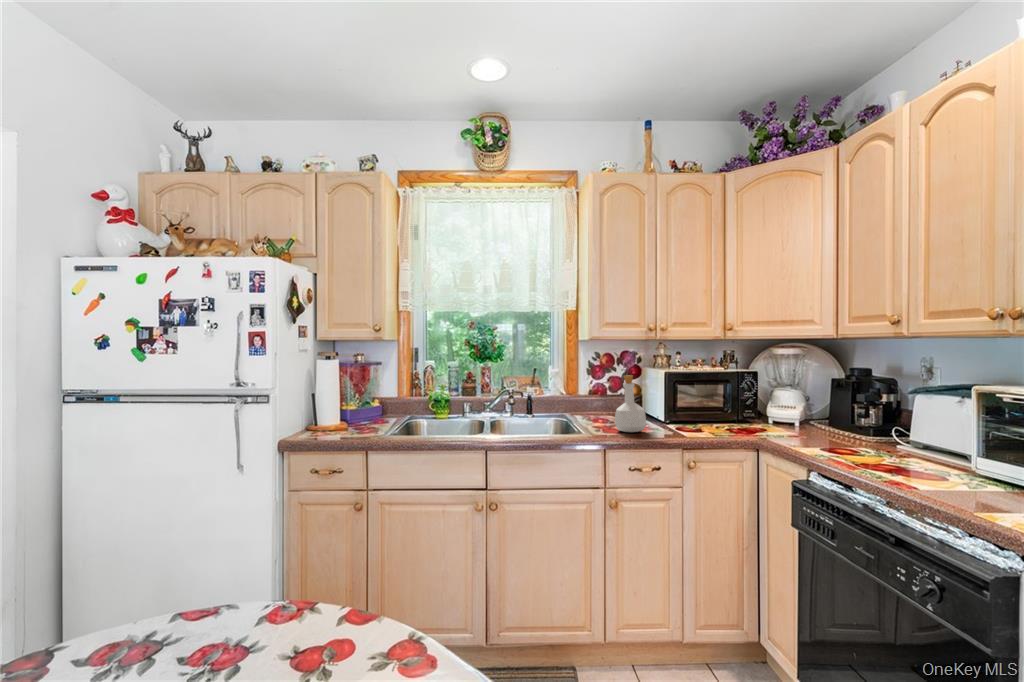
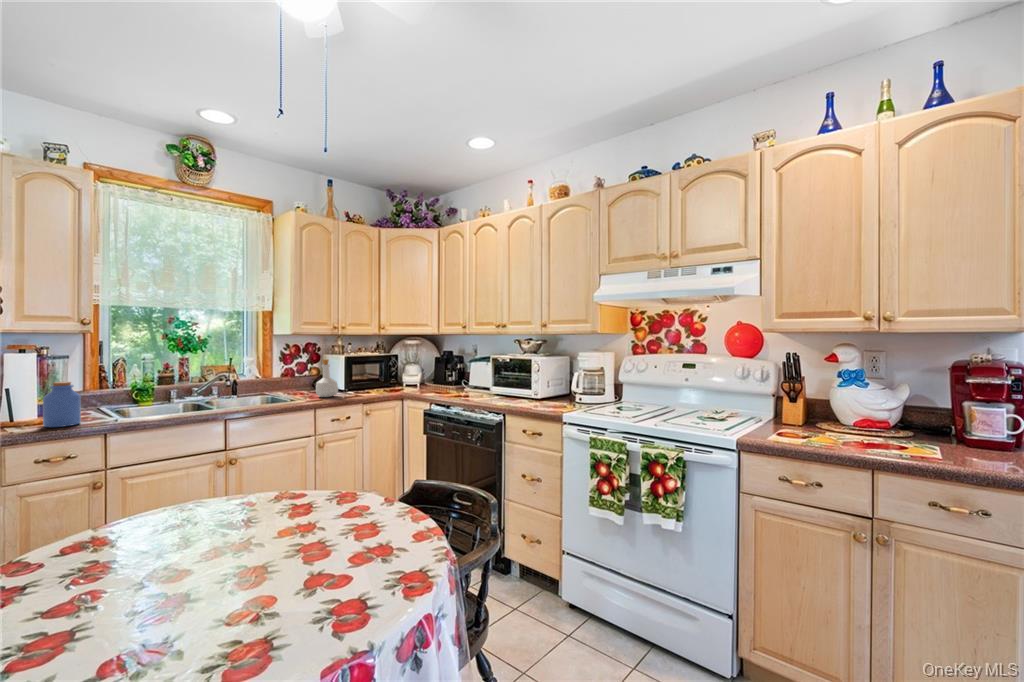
jar: none [332,389,362,437] -> present [43,382,81,427]

